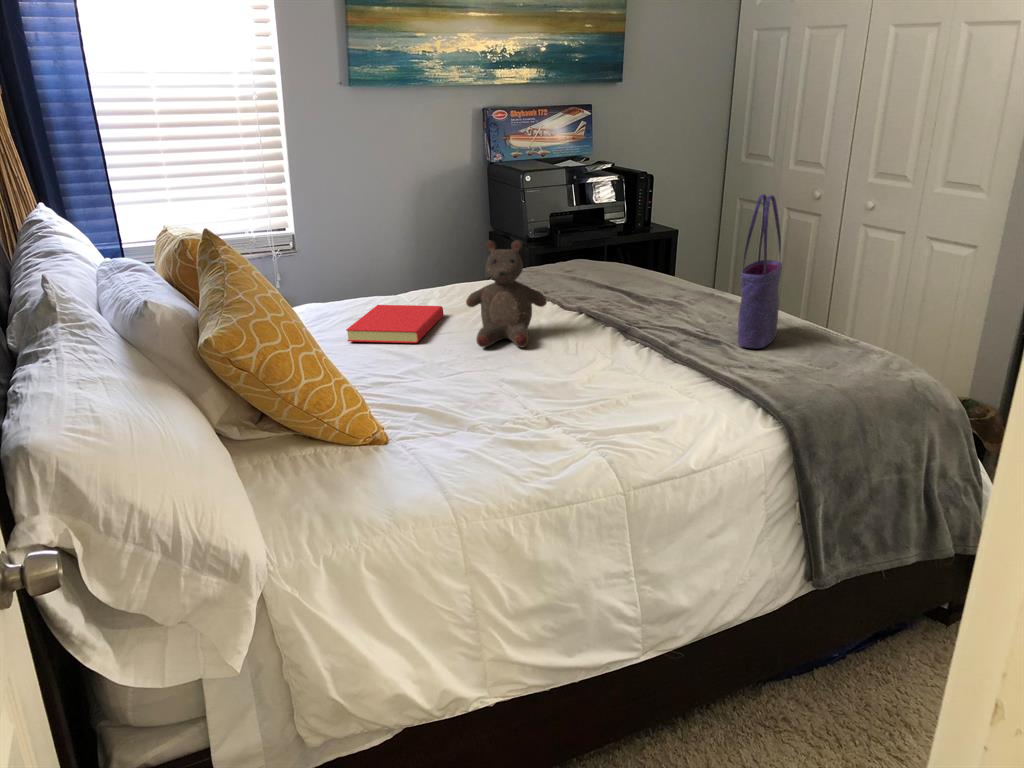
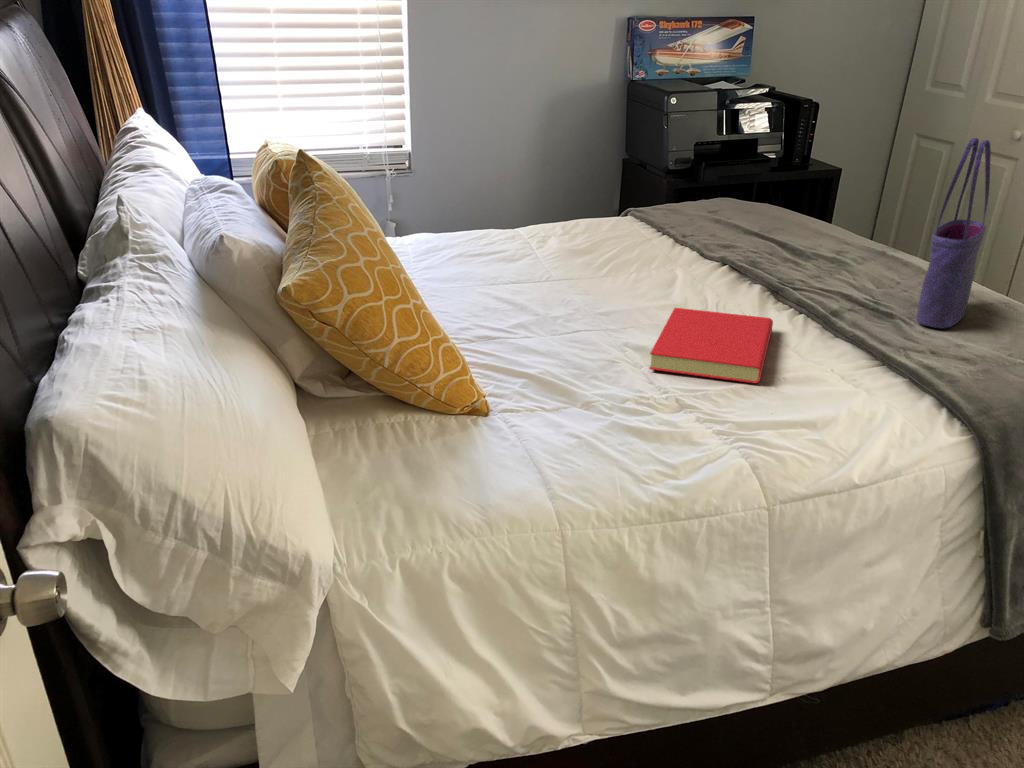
stuffed bear: present [466,240,547,347] -> none [593,176,686,304]
book: present [346,305,443,343] -> present [649,308,773,383]

